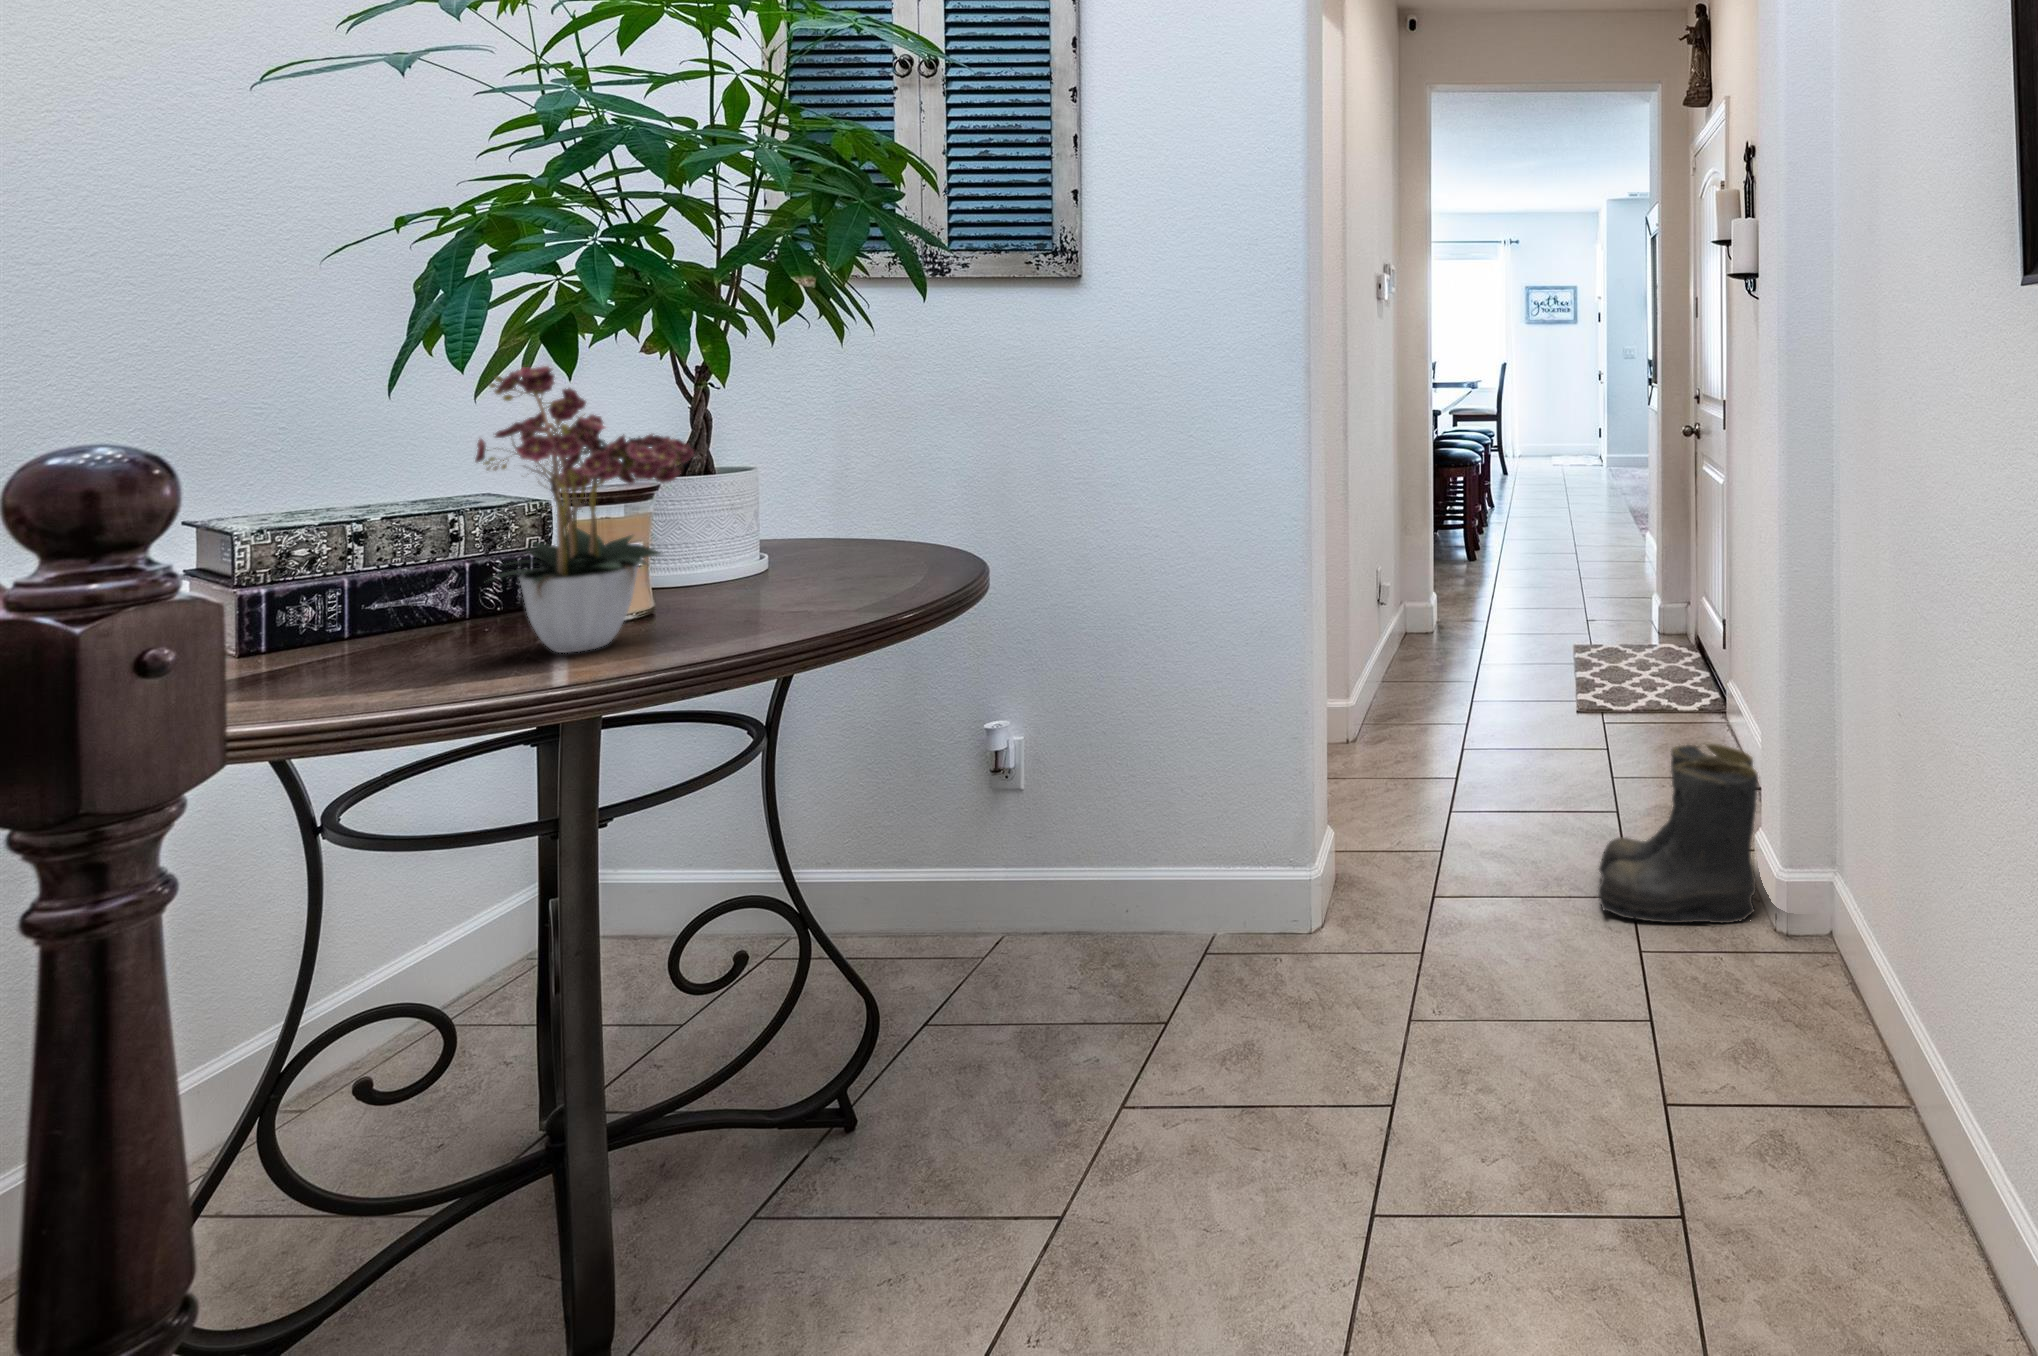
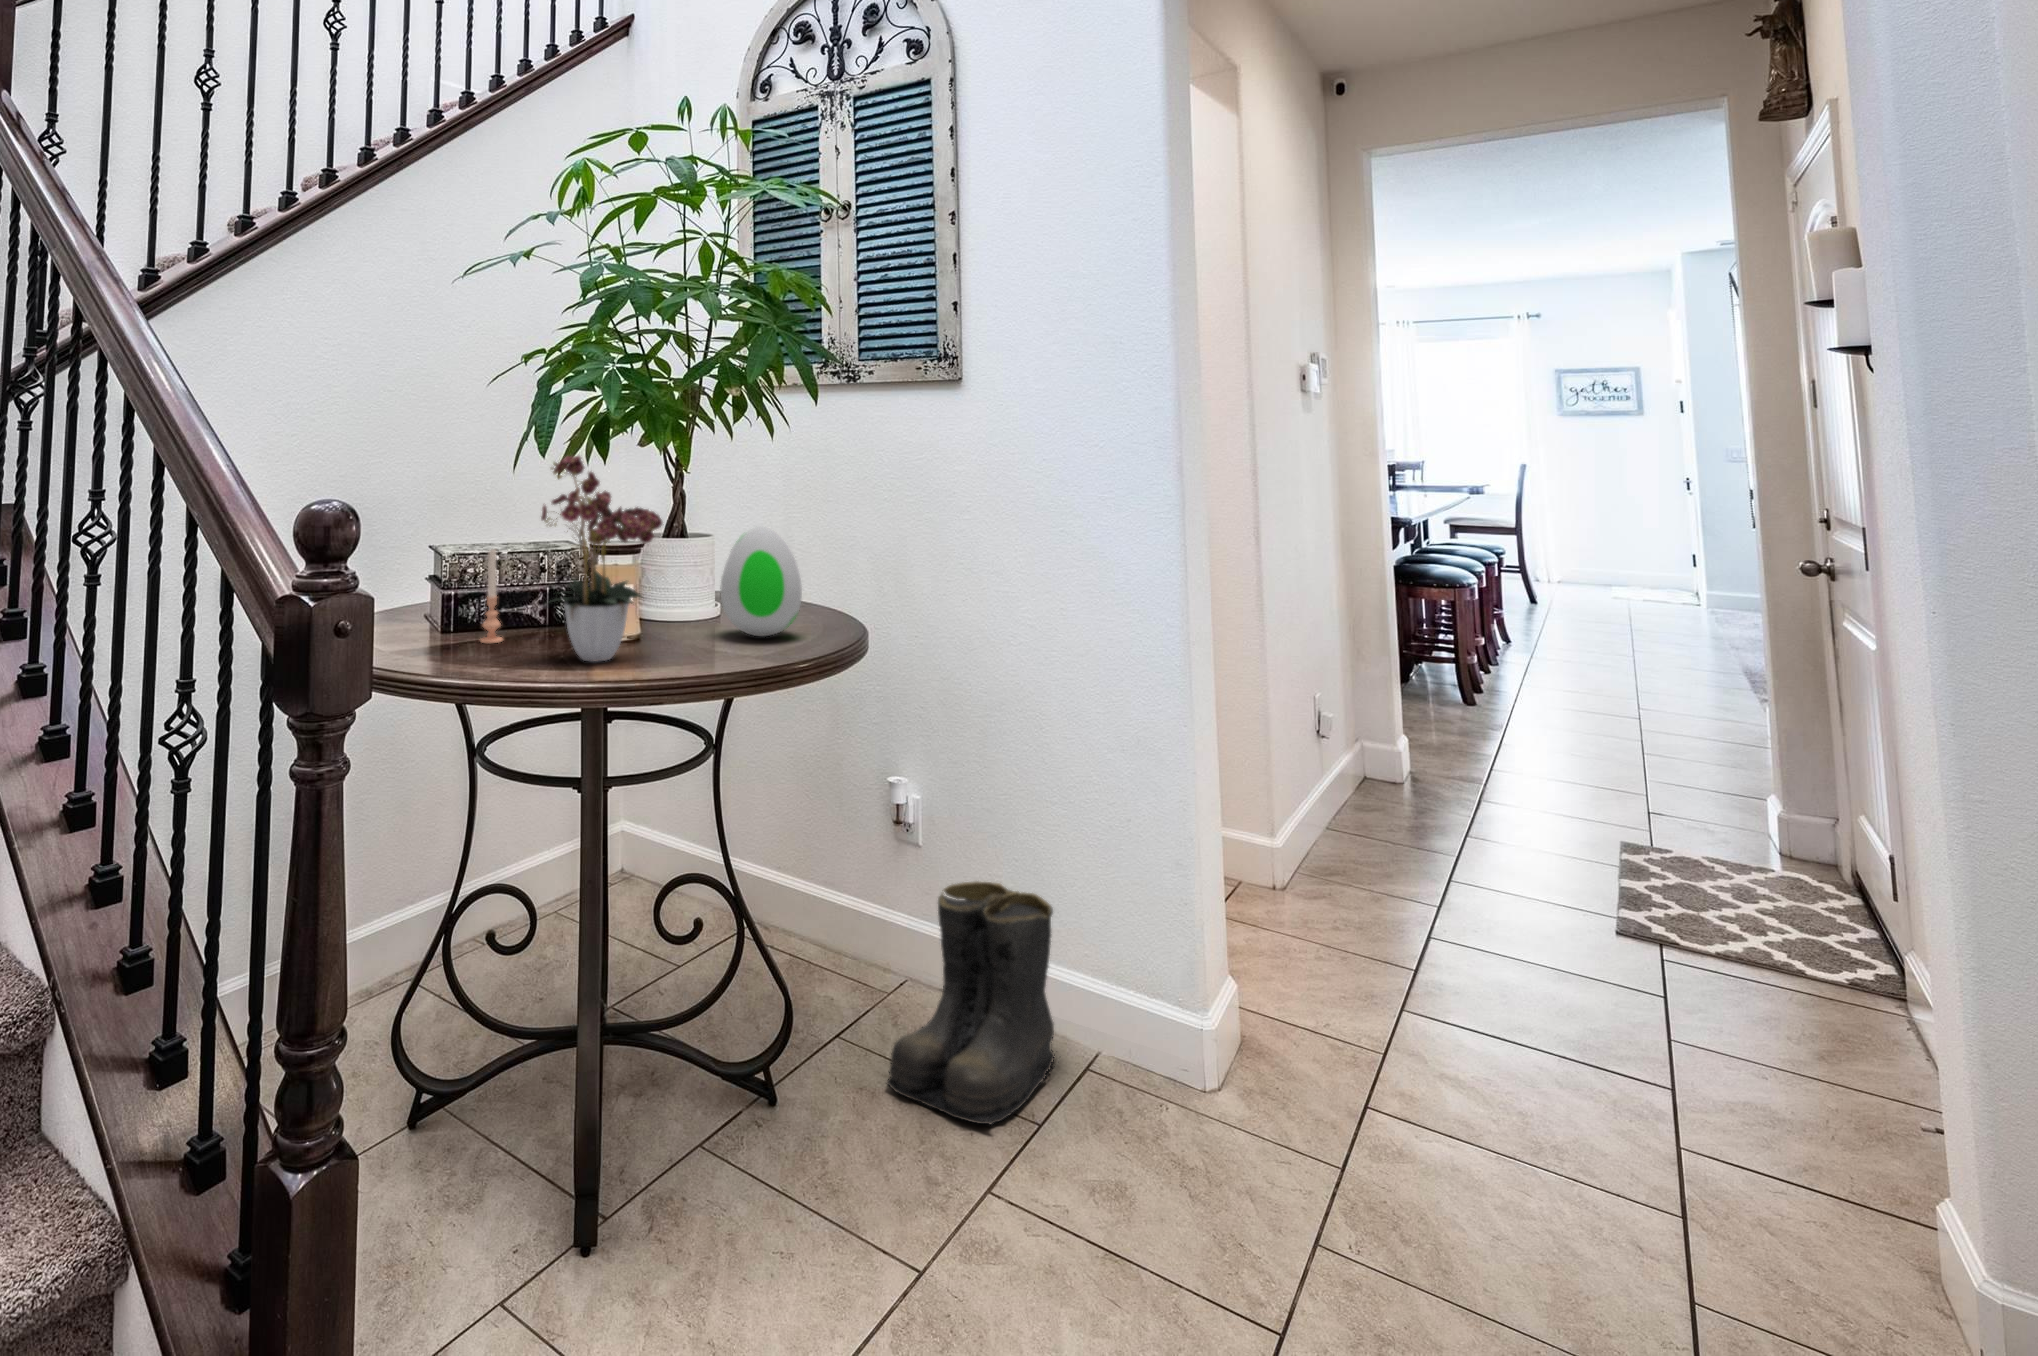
decorative egg: none [775,449,894,584] -> present [720,526,802,636]
candle: none [333,509,384,655] -> present [480,549,503,643]
boots: present [1598,744,1758,923] -> present [886,881,1055,1124]

